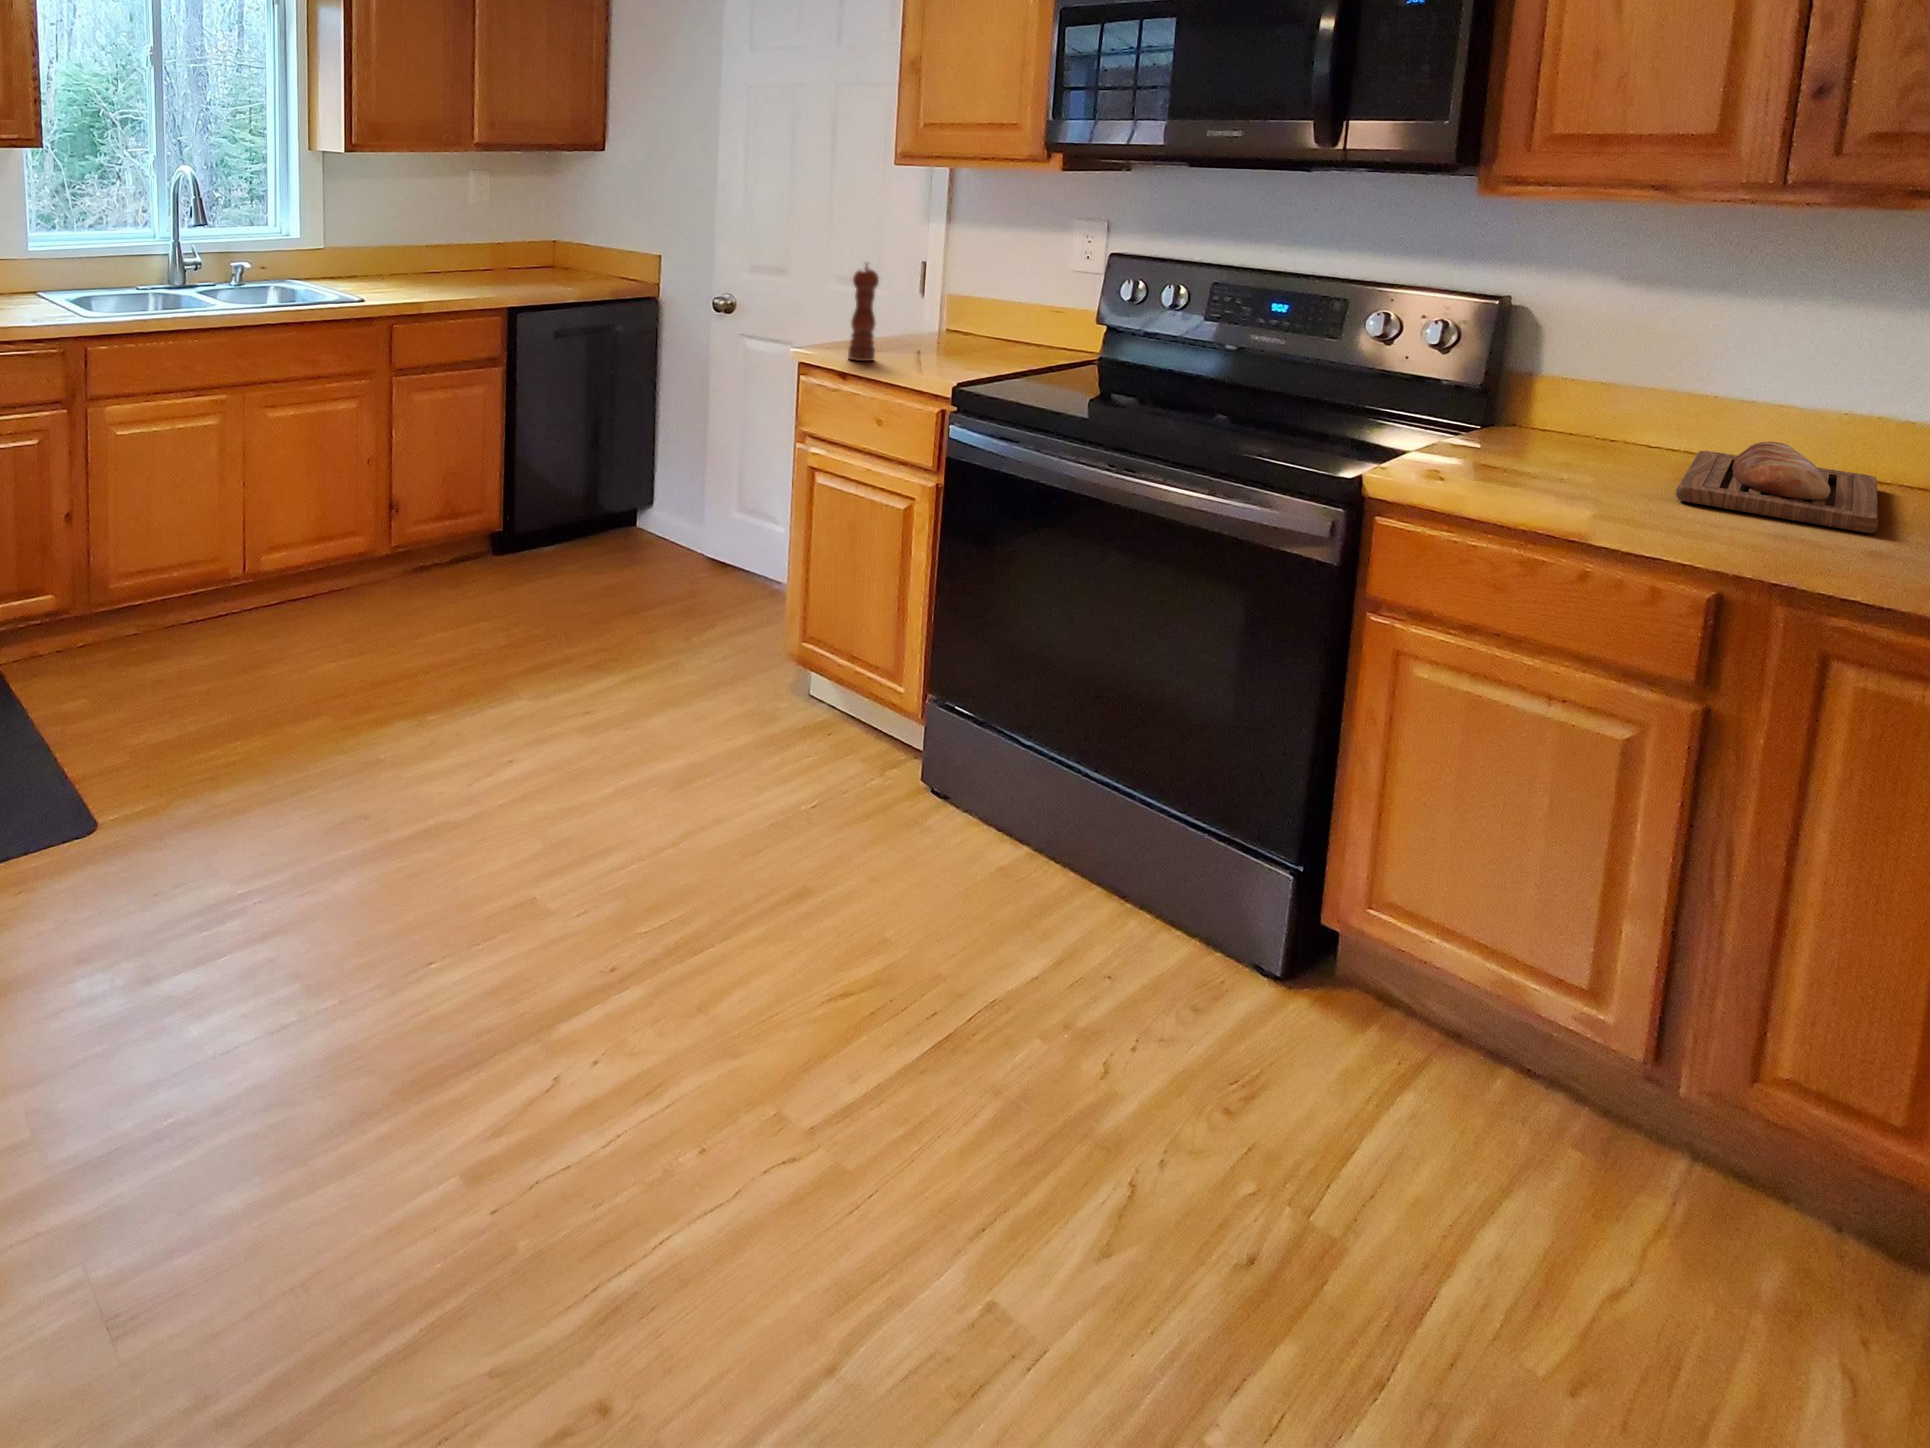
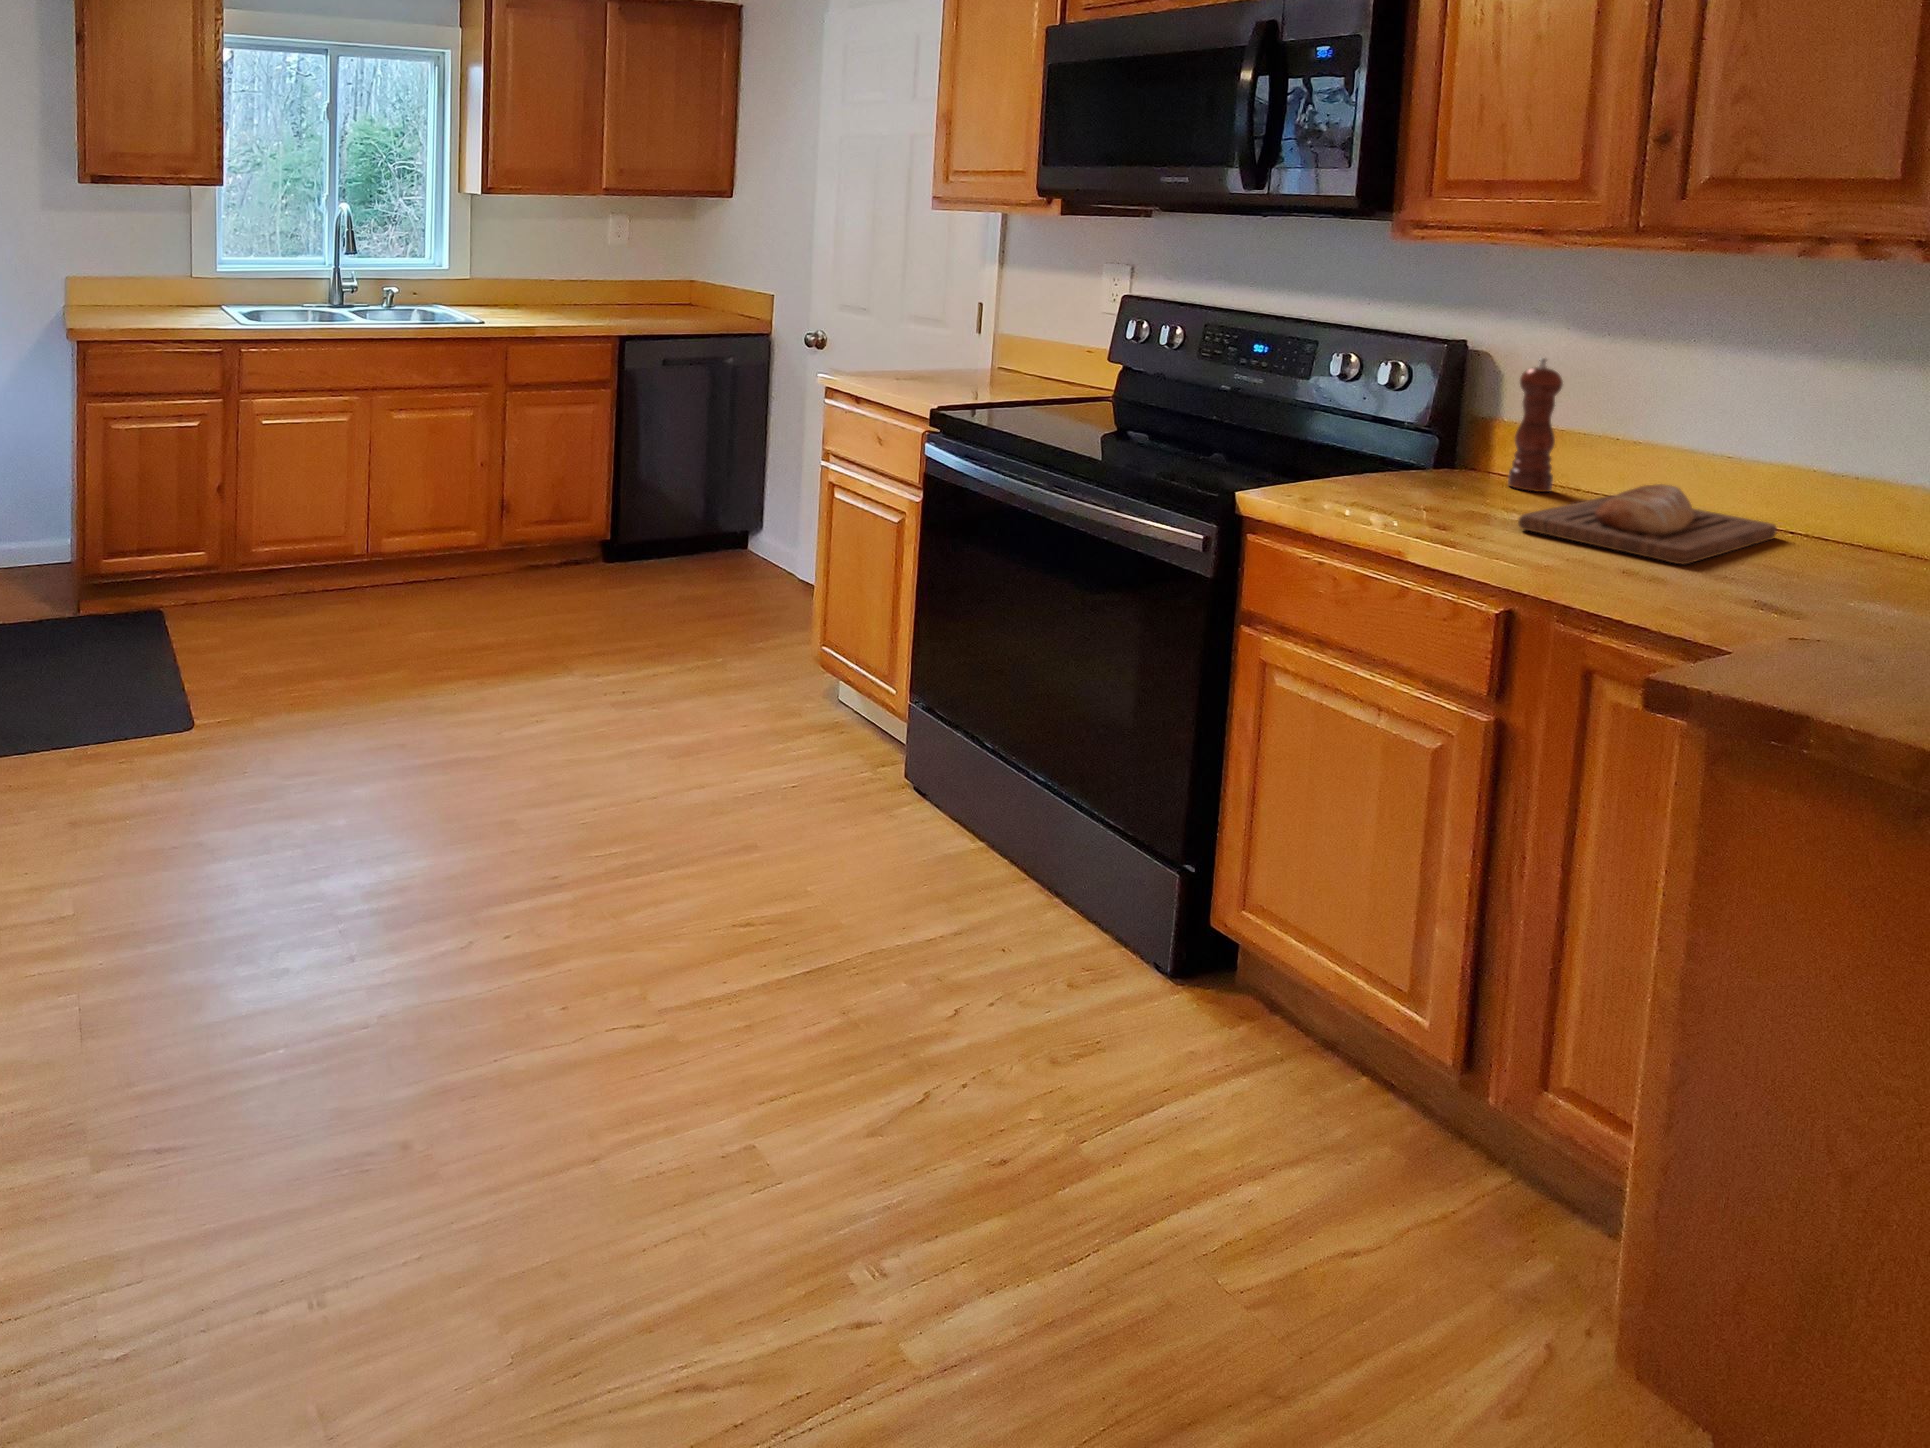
pepper mill: present [848,262,879,361] -> present [1508,358,1563,492]

